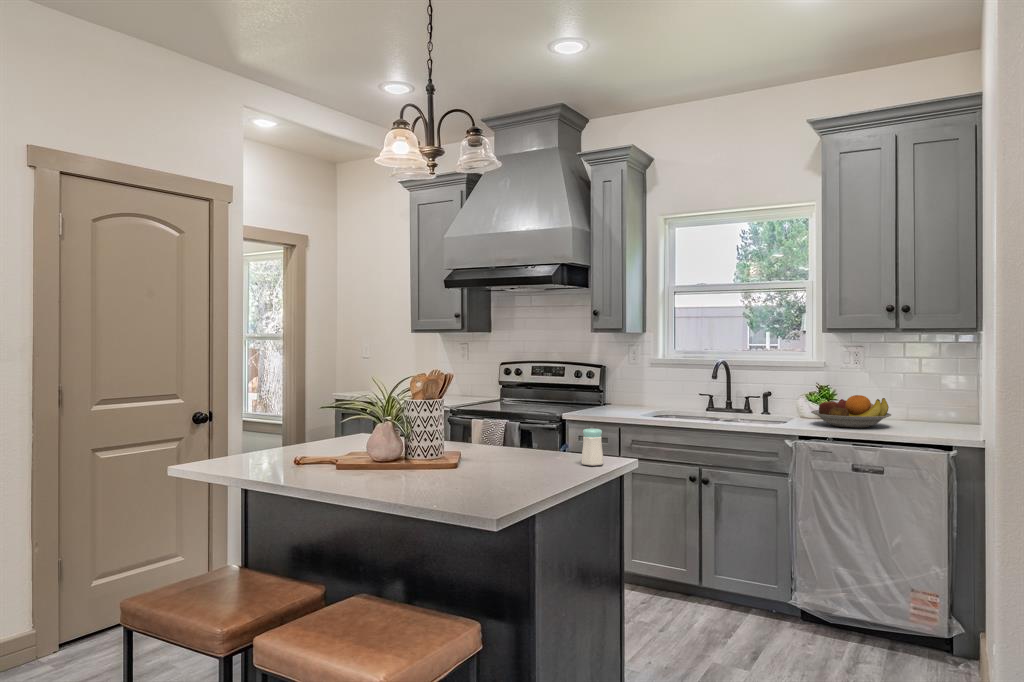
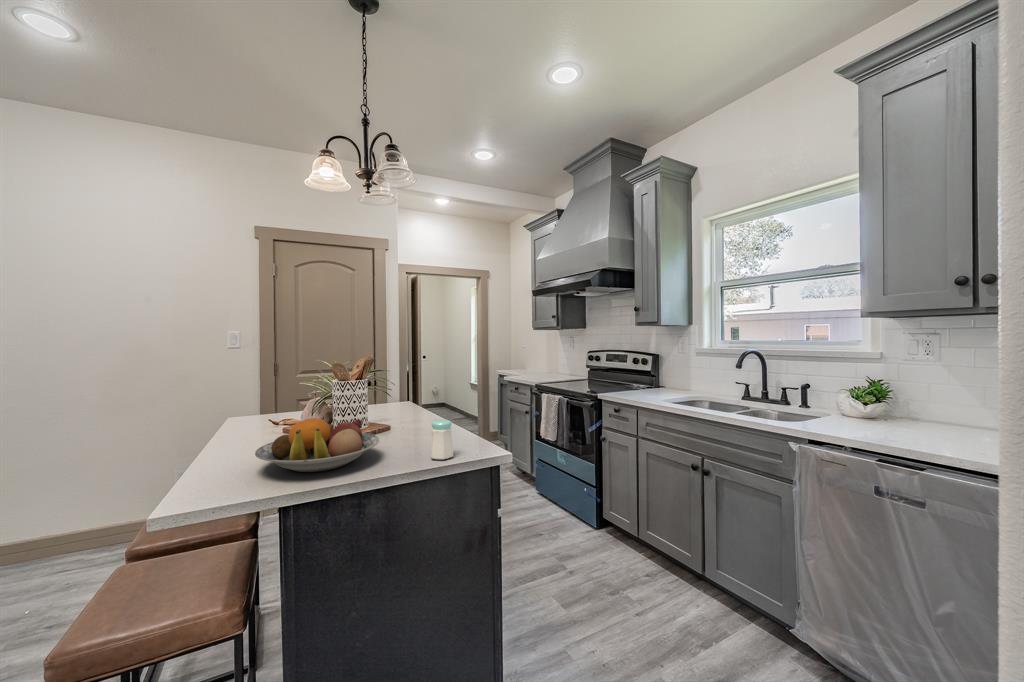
fruit bowl: present [811,395,891,428] -> present [255,417,380,472]

